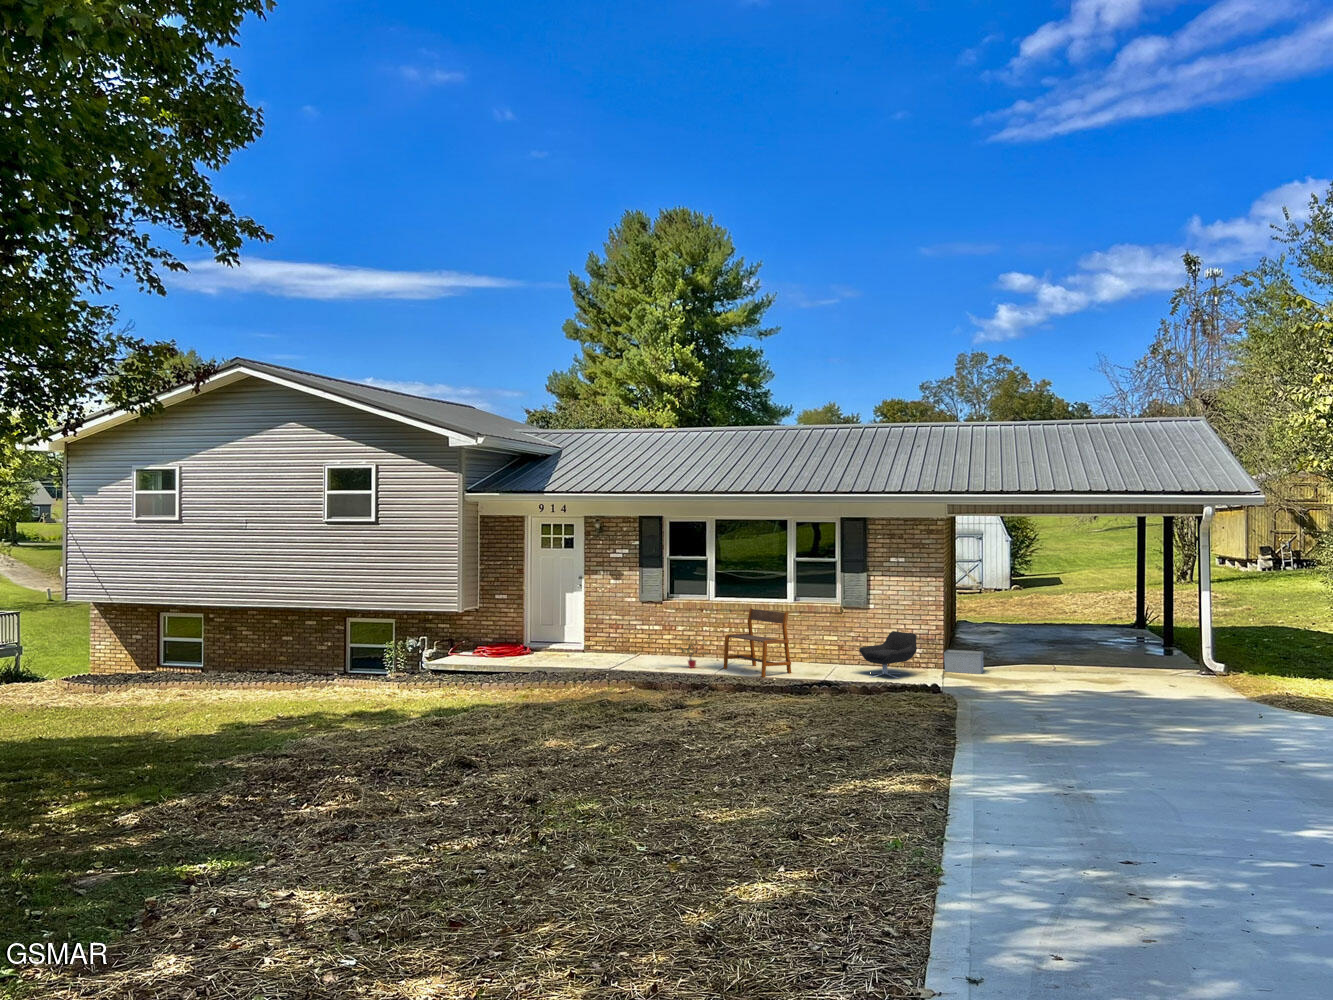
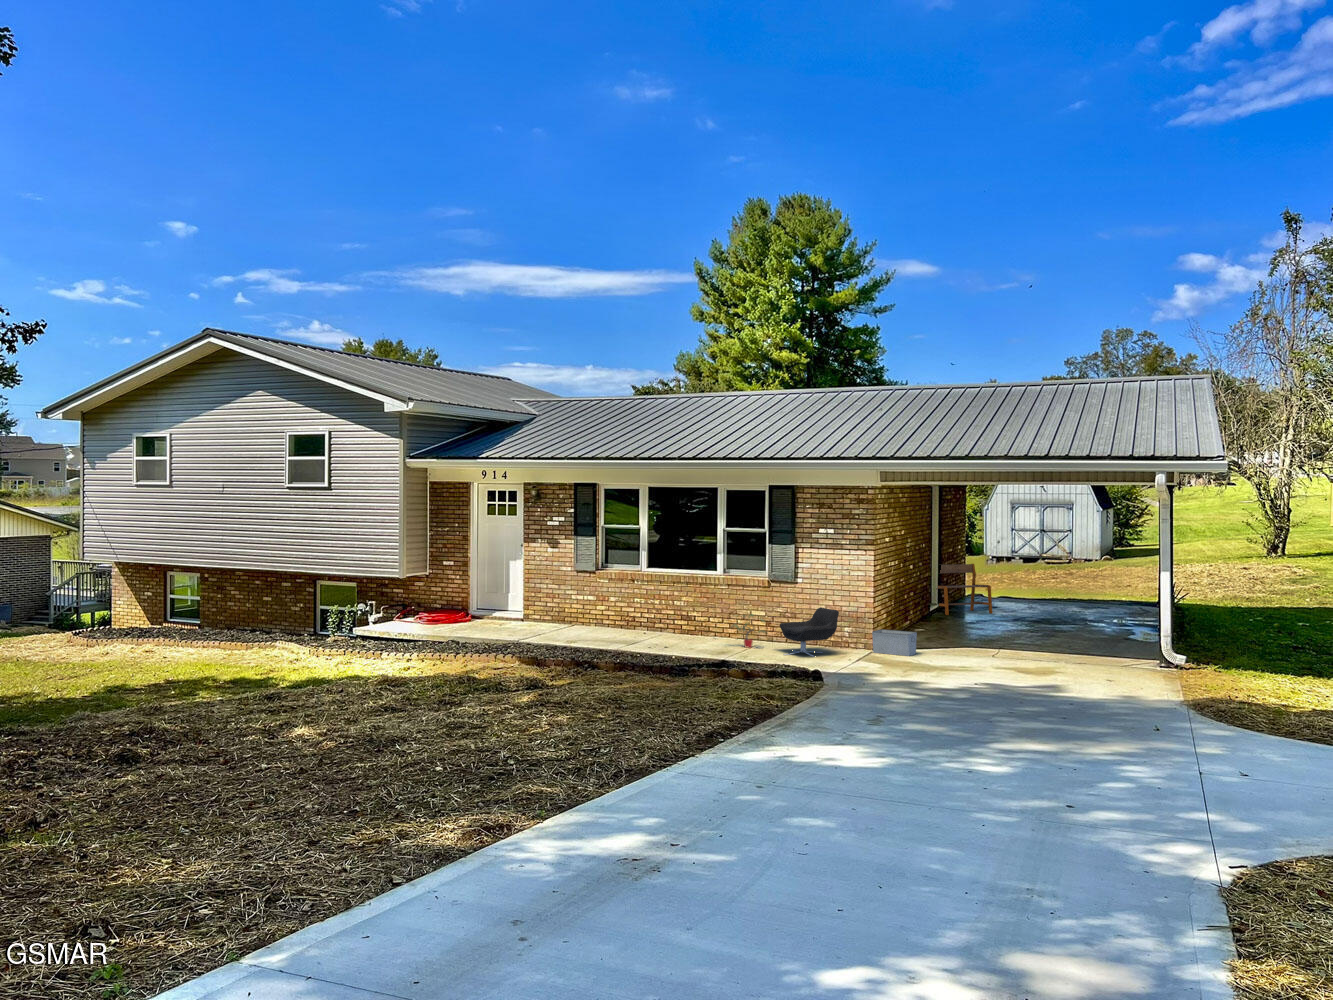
bench: present [723,608,791,677] -> present [936,564,992,615]
potted plant: present [678,637,707,668] -> present [733,614,765,647]

